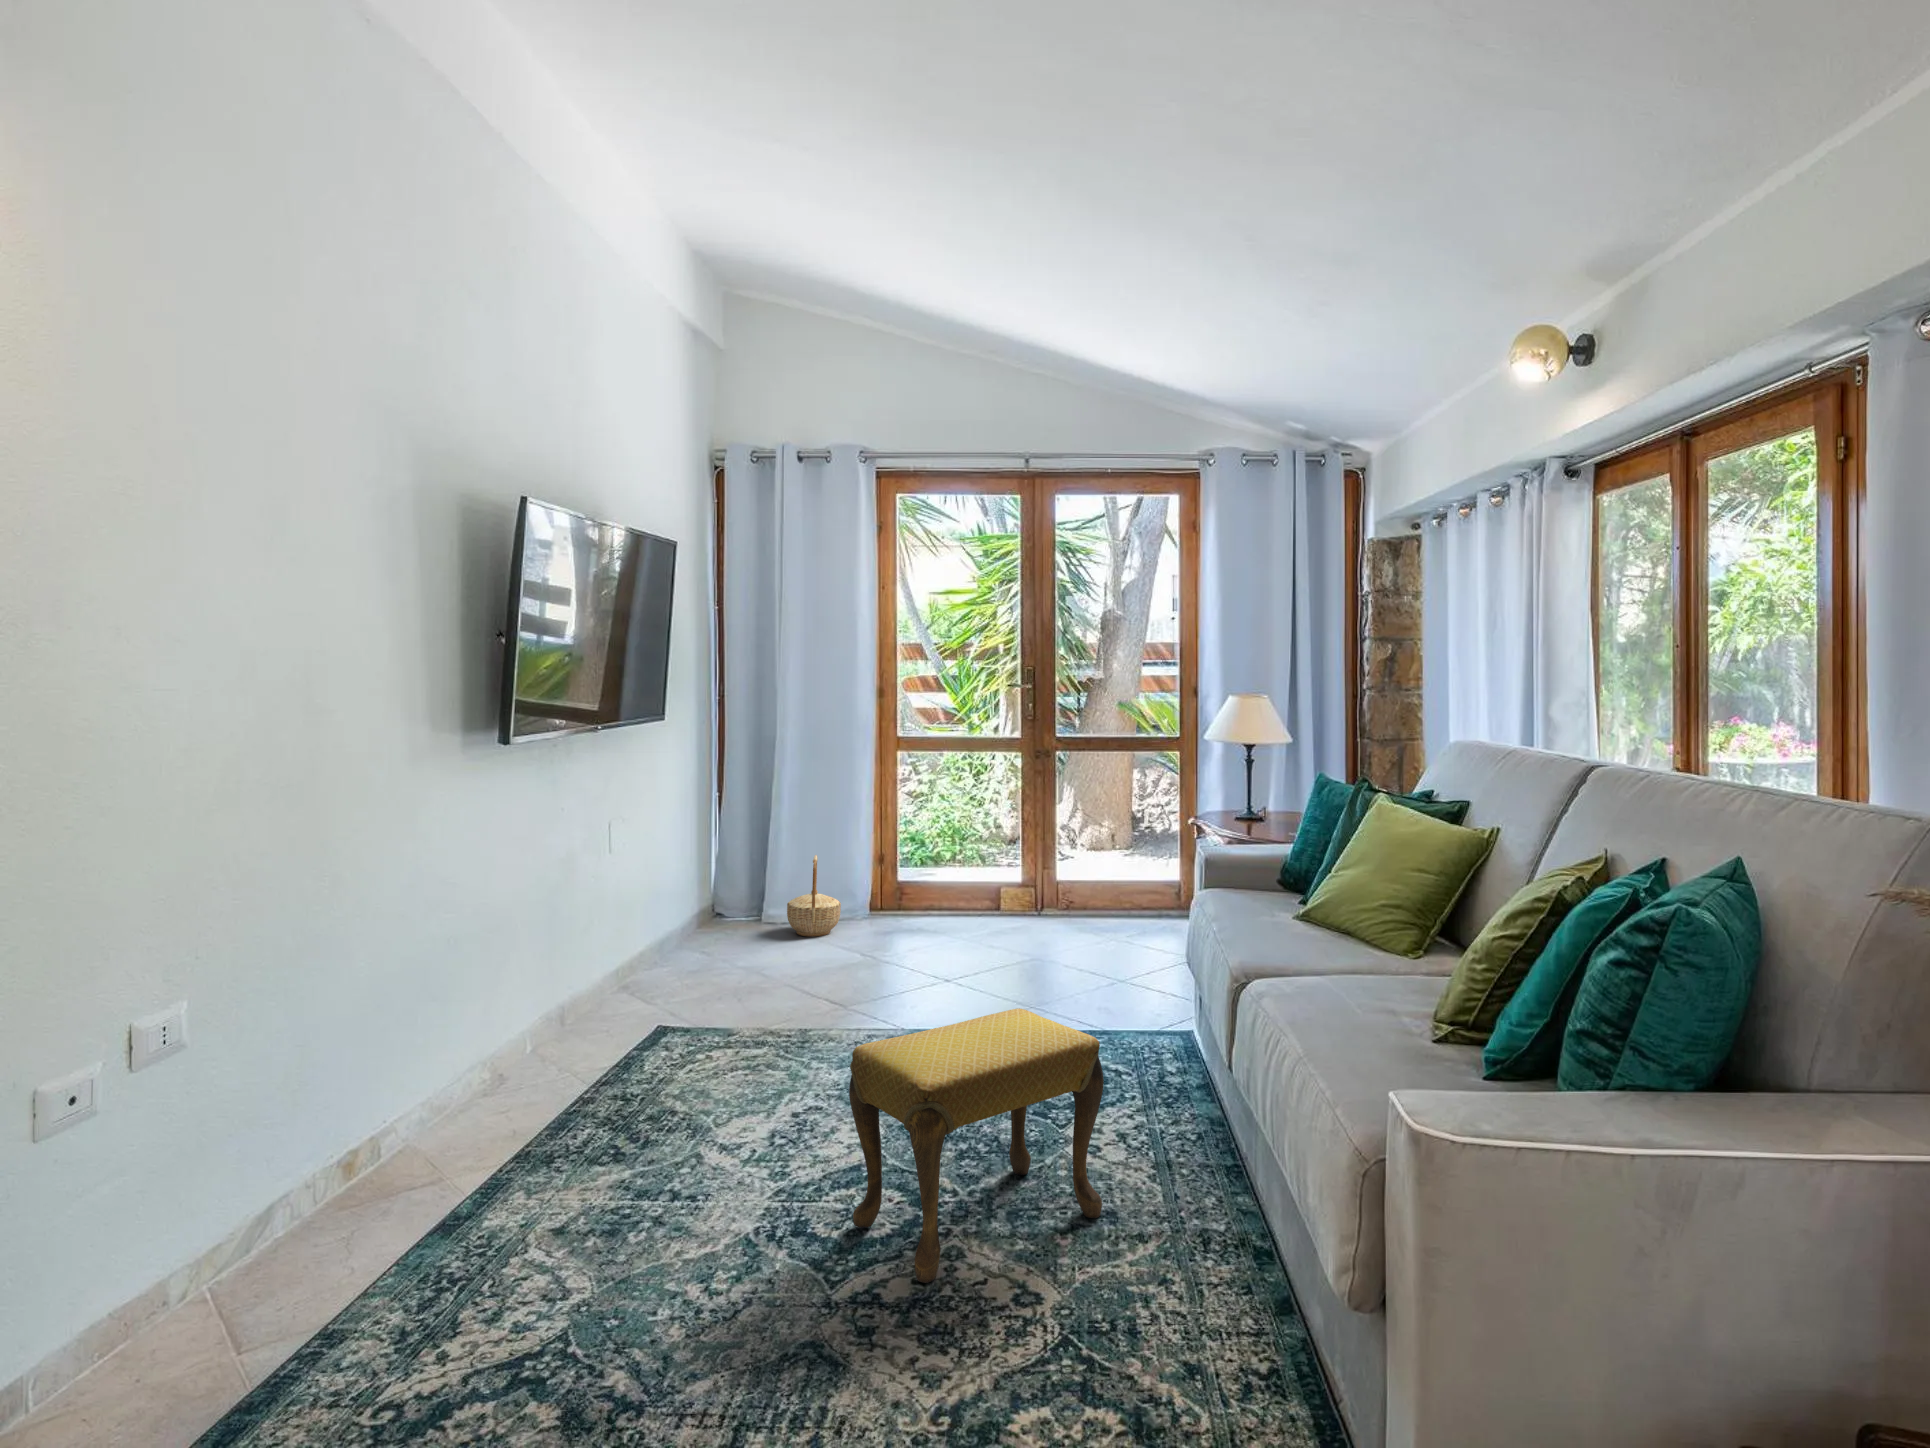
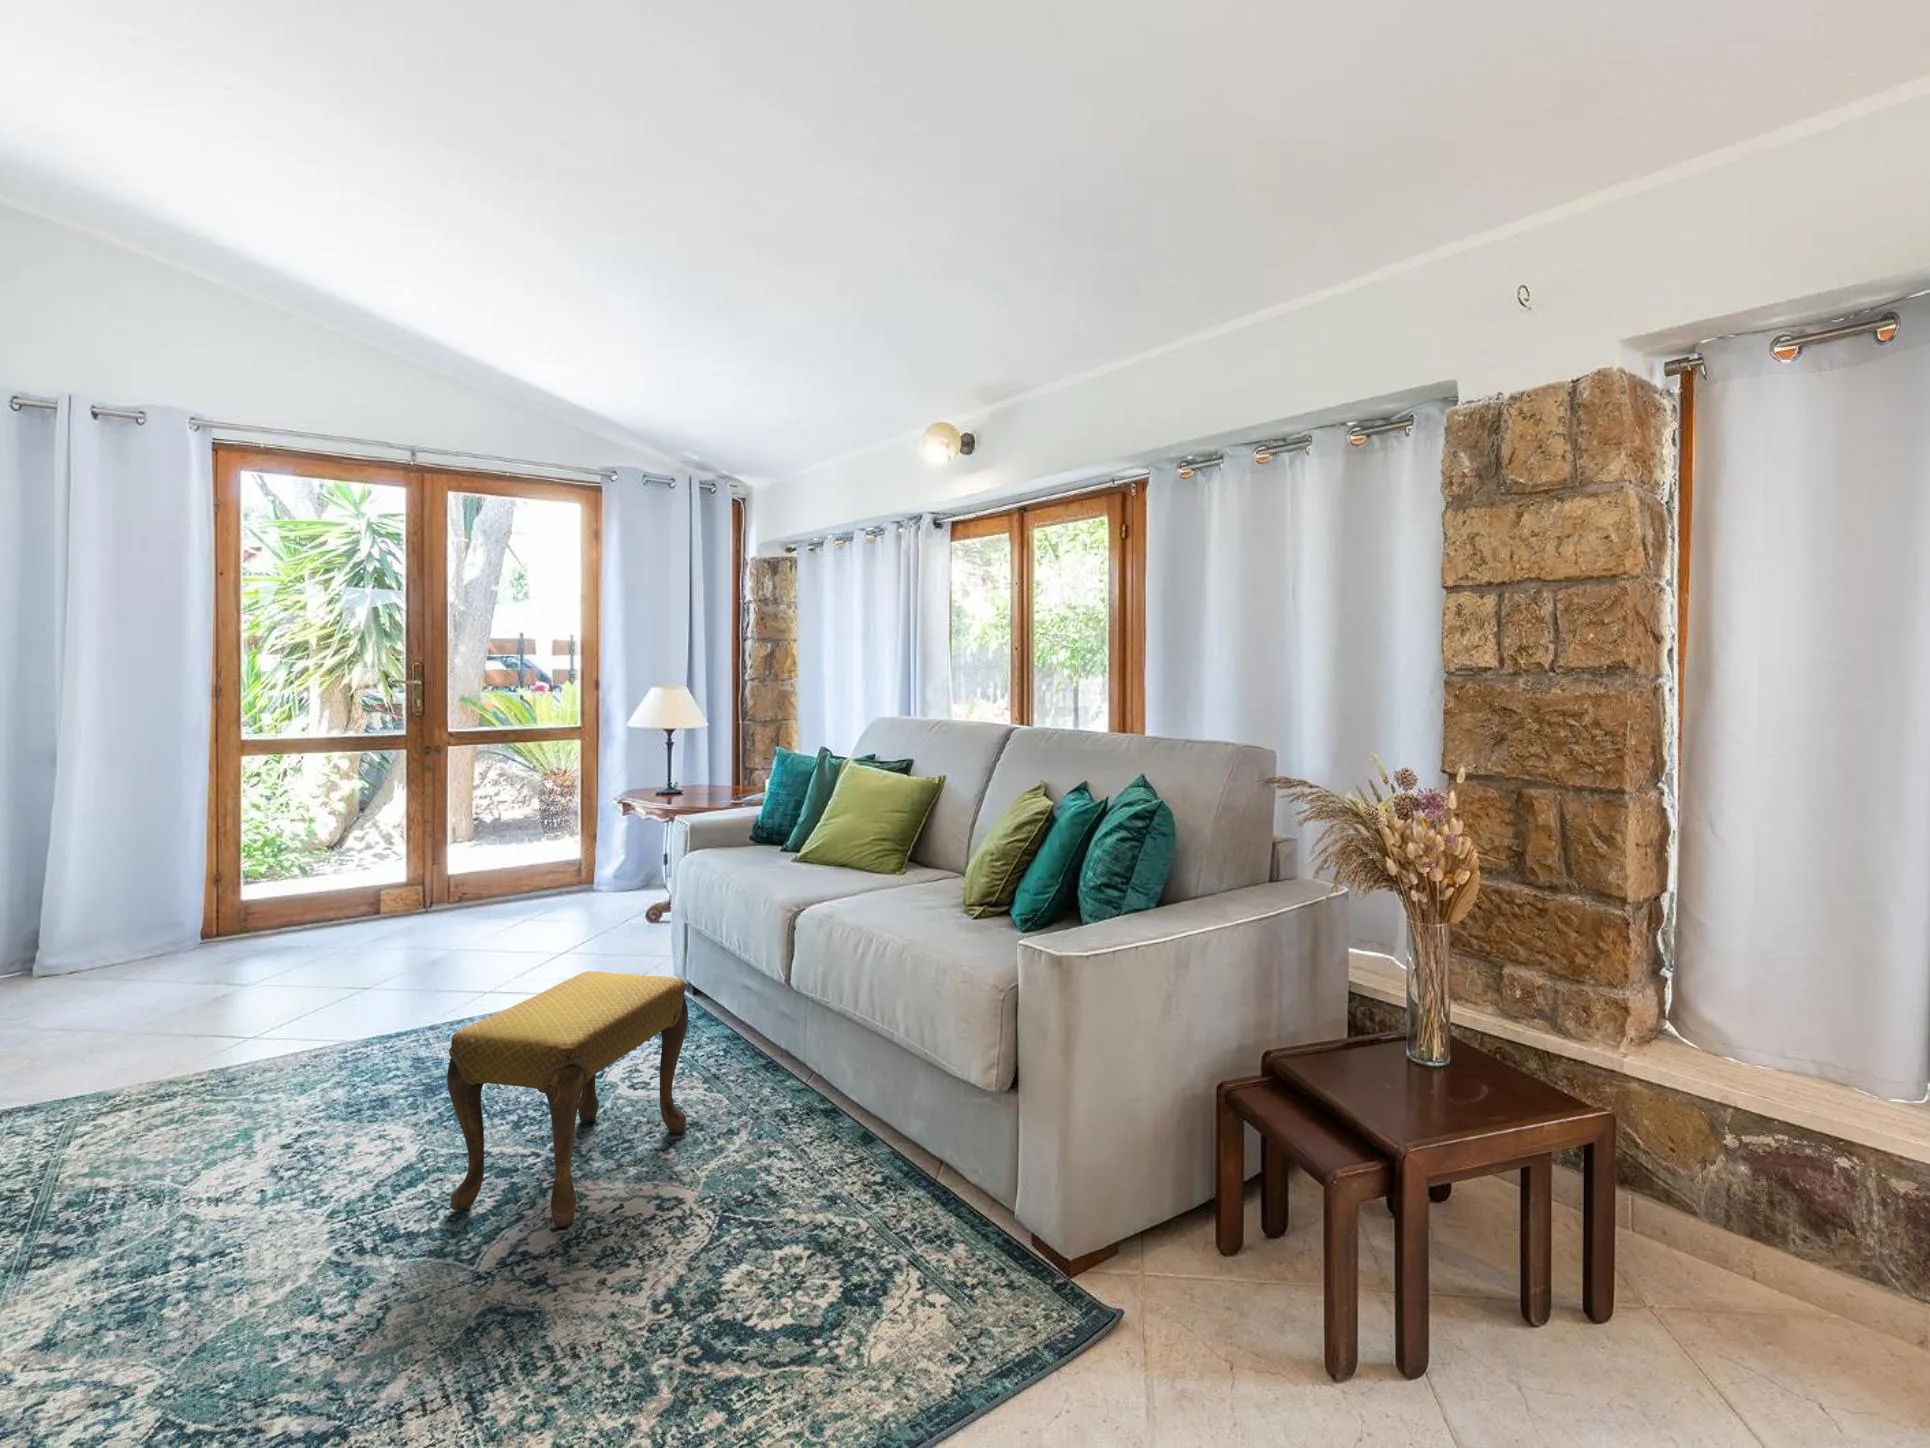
basket: present [787,855,841,936] -> none [90,879,175,977]

